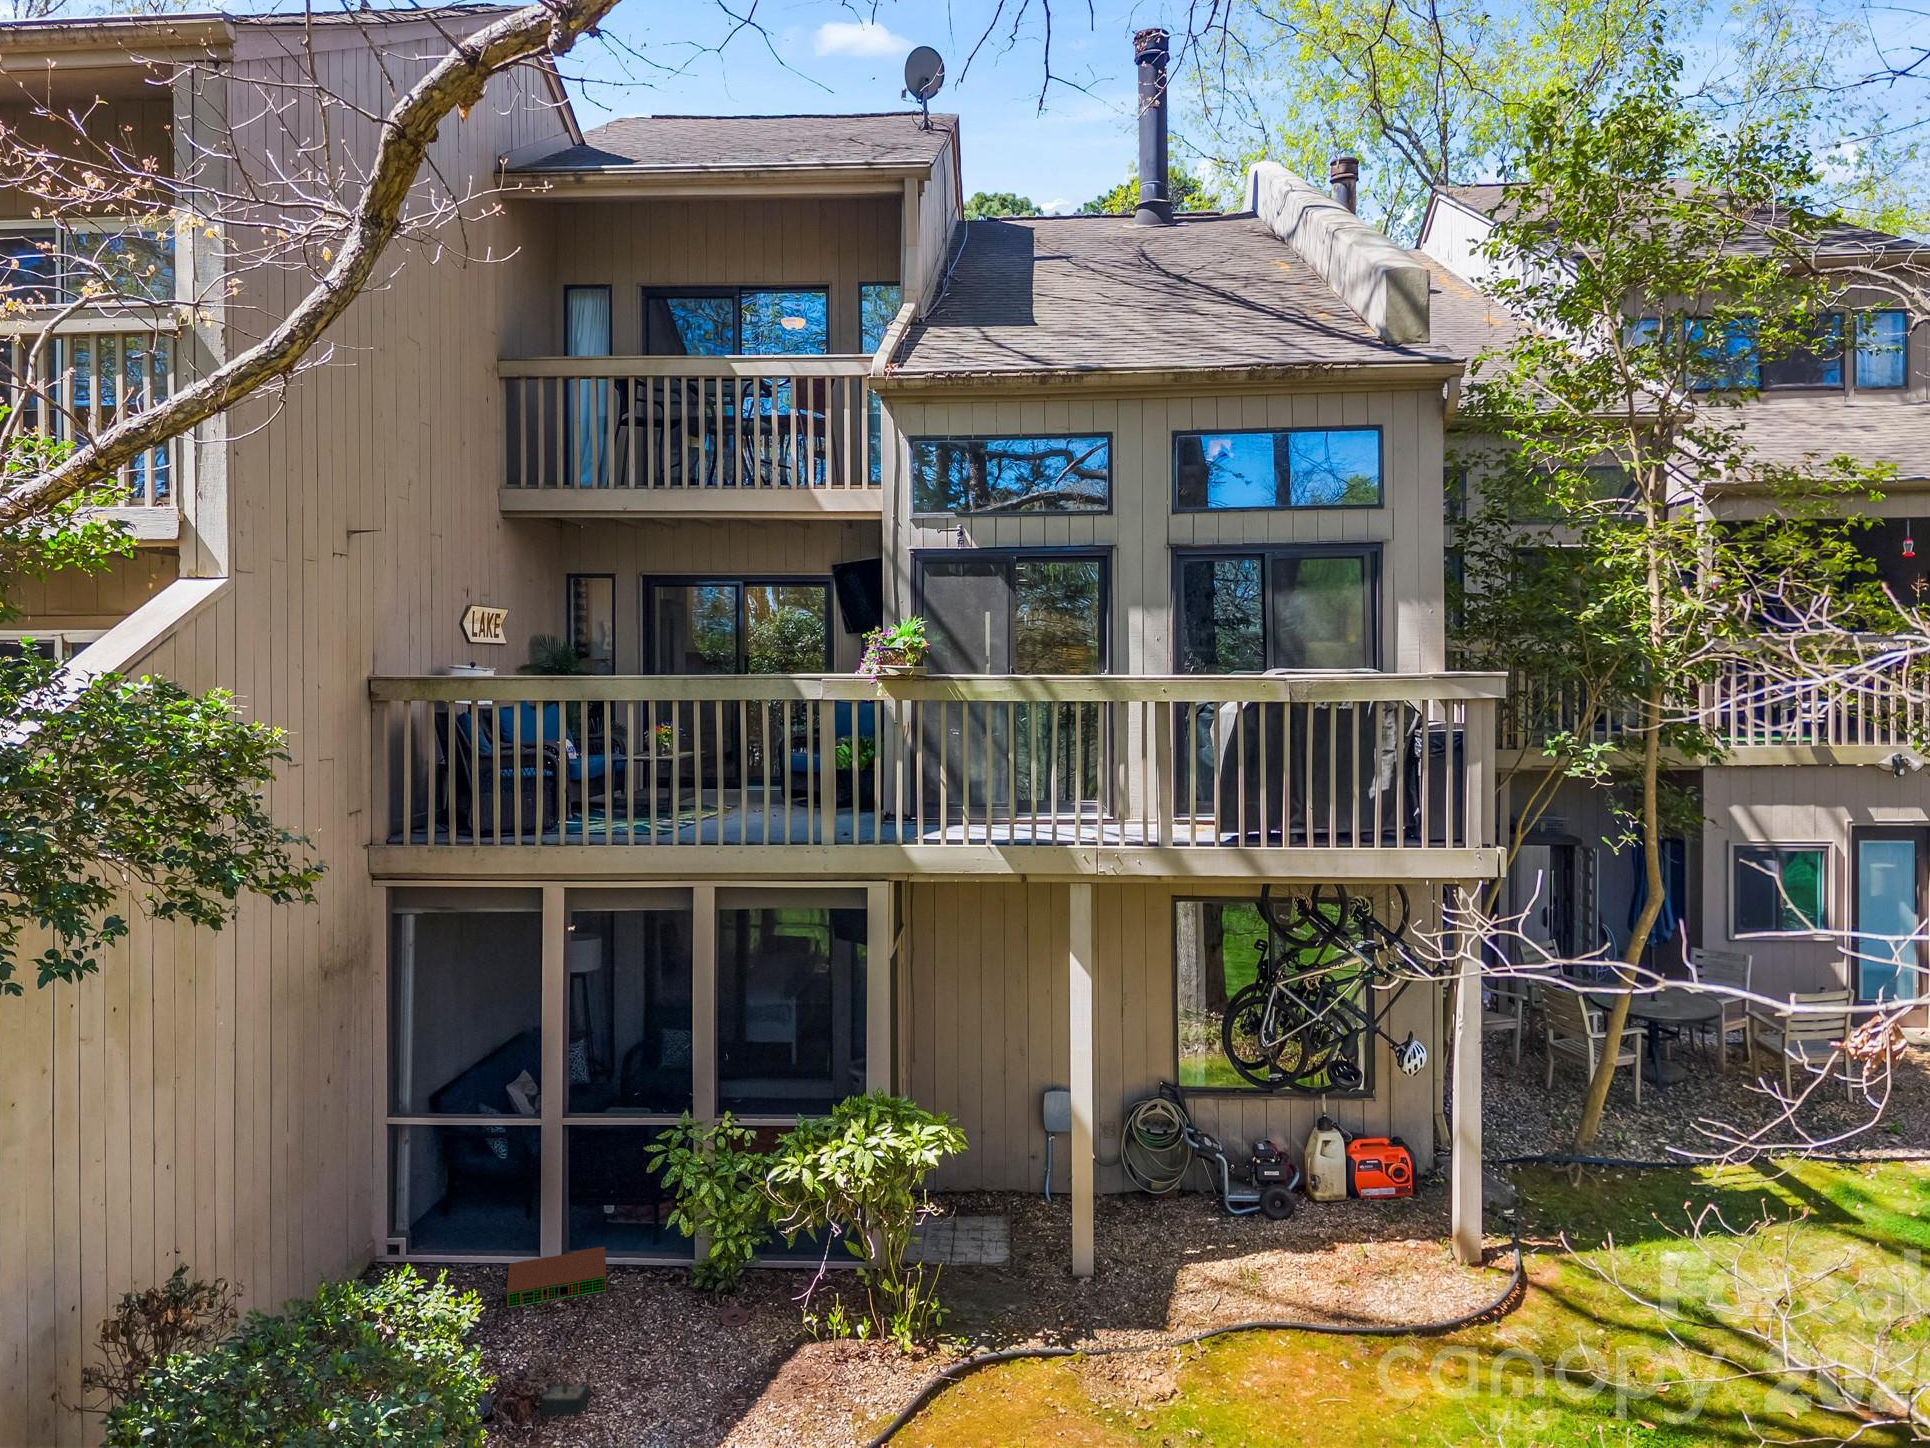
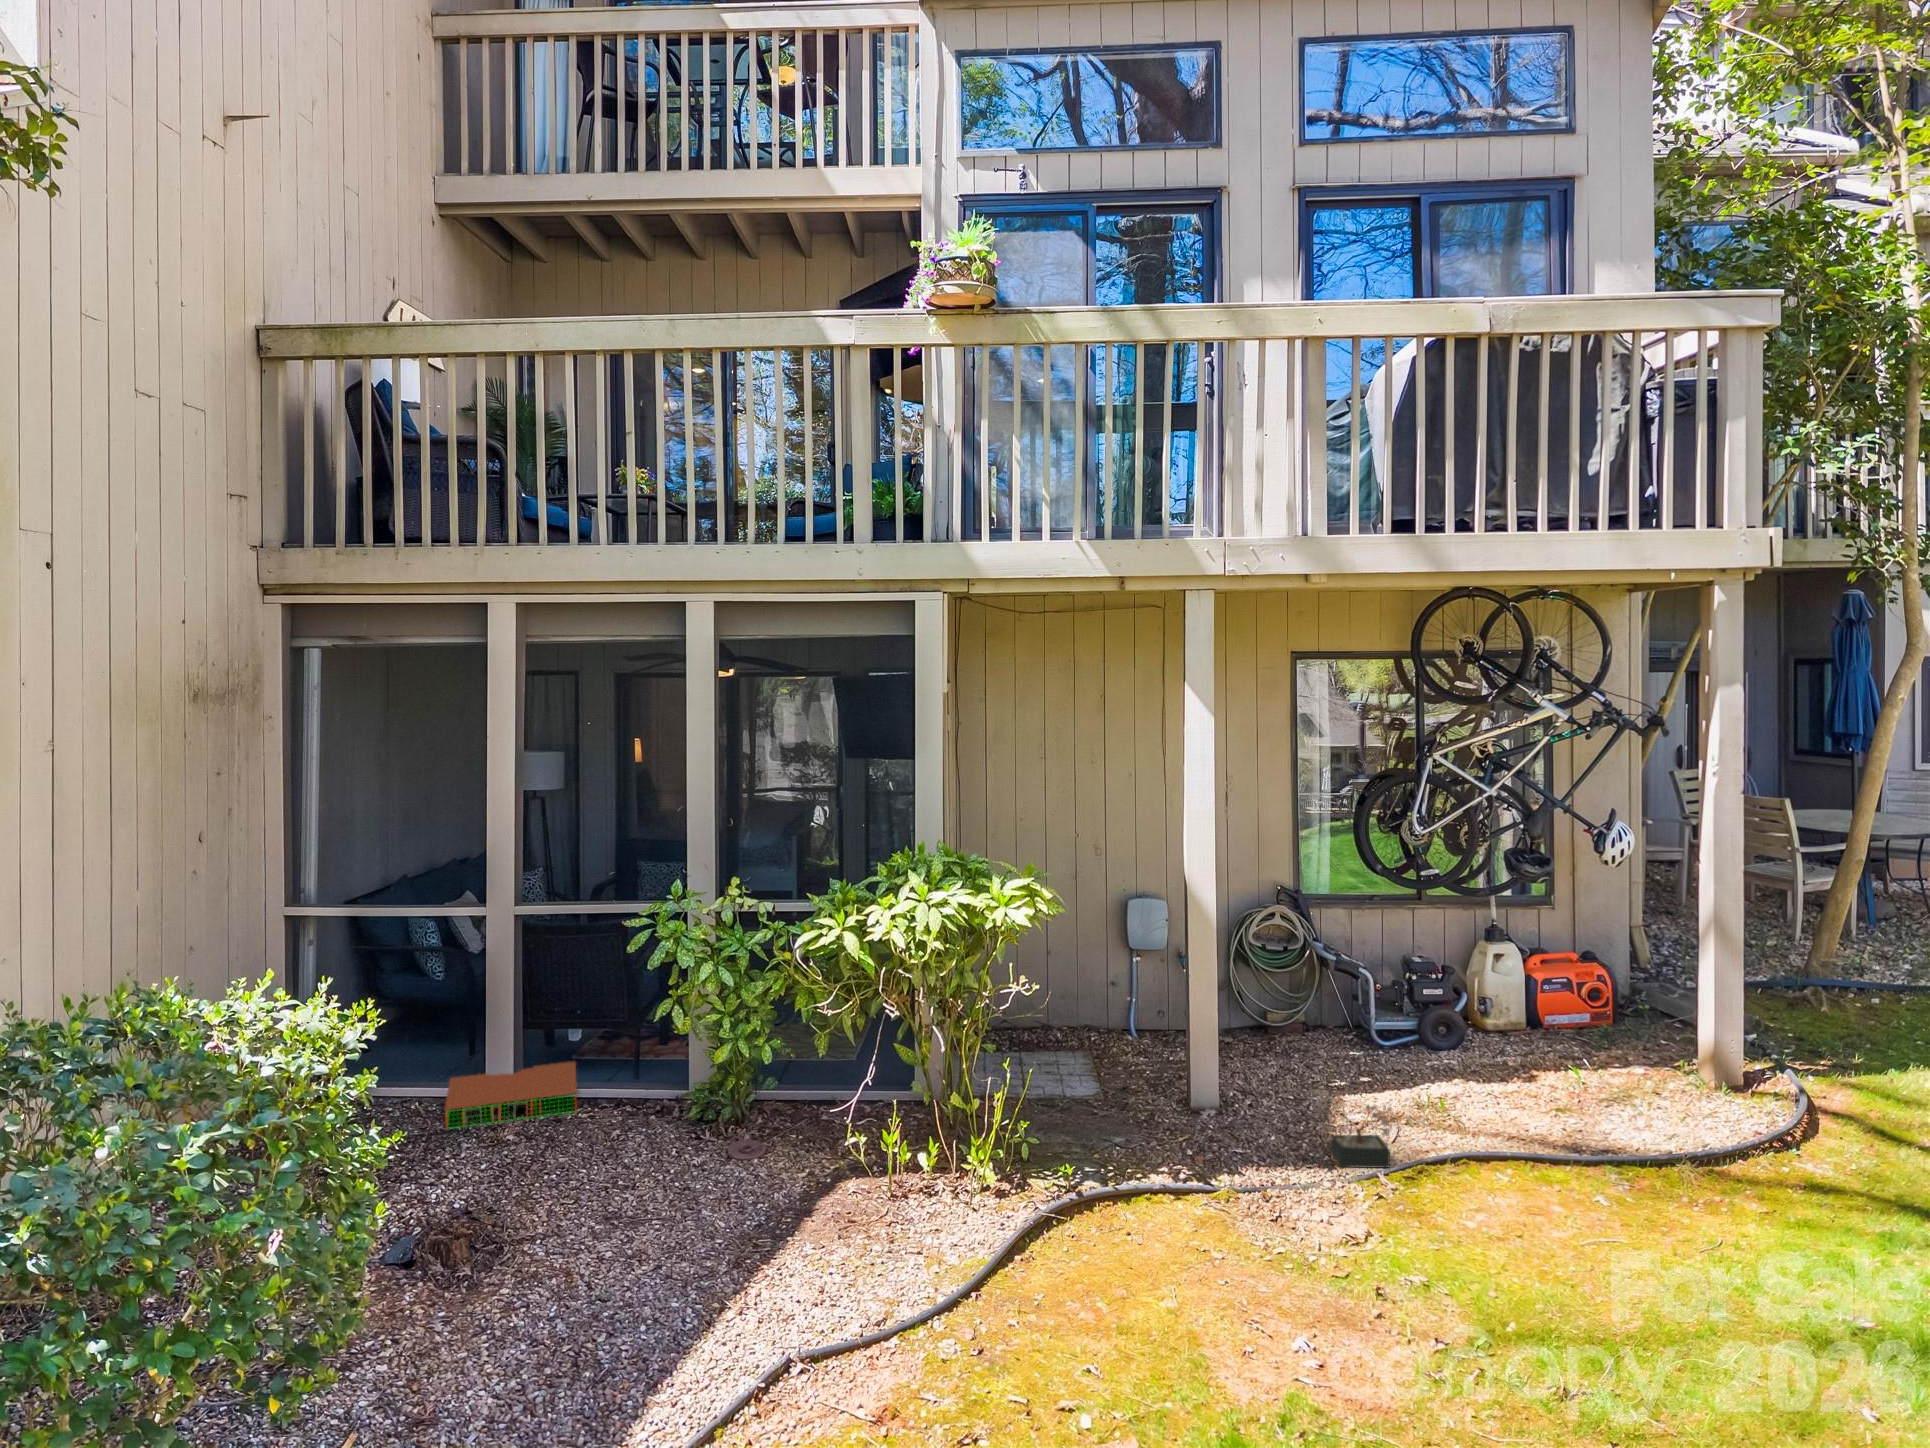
decorative plant: present [528,1346,596,1416] -> present [1311,1090,1400,1168]

